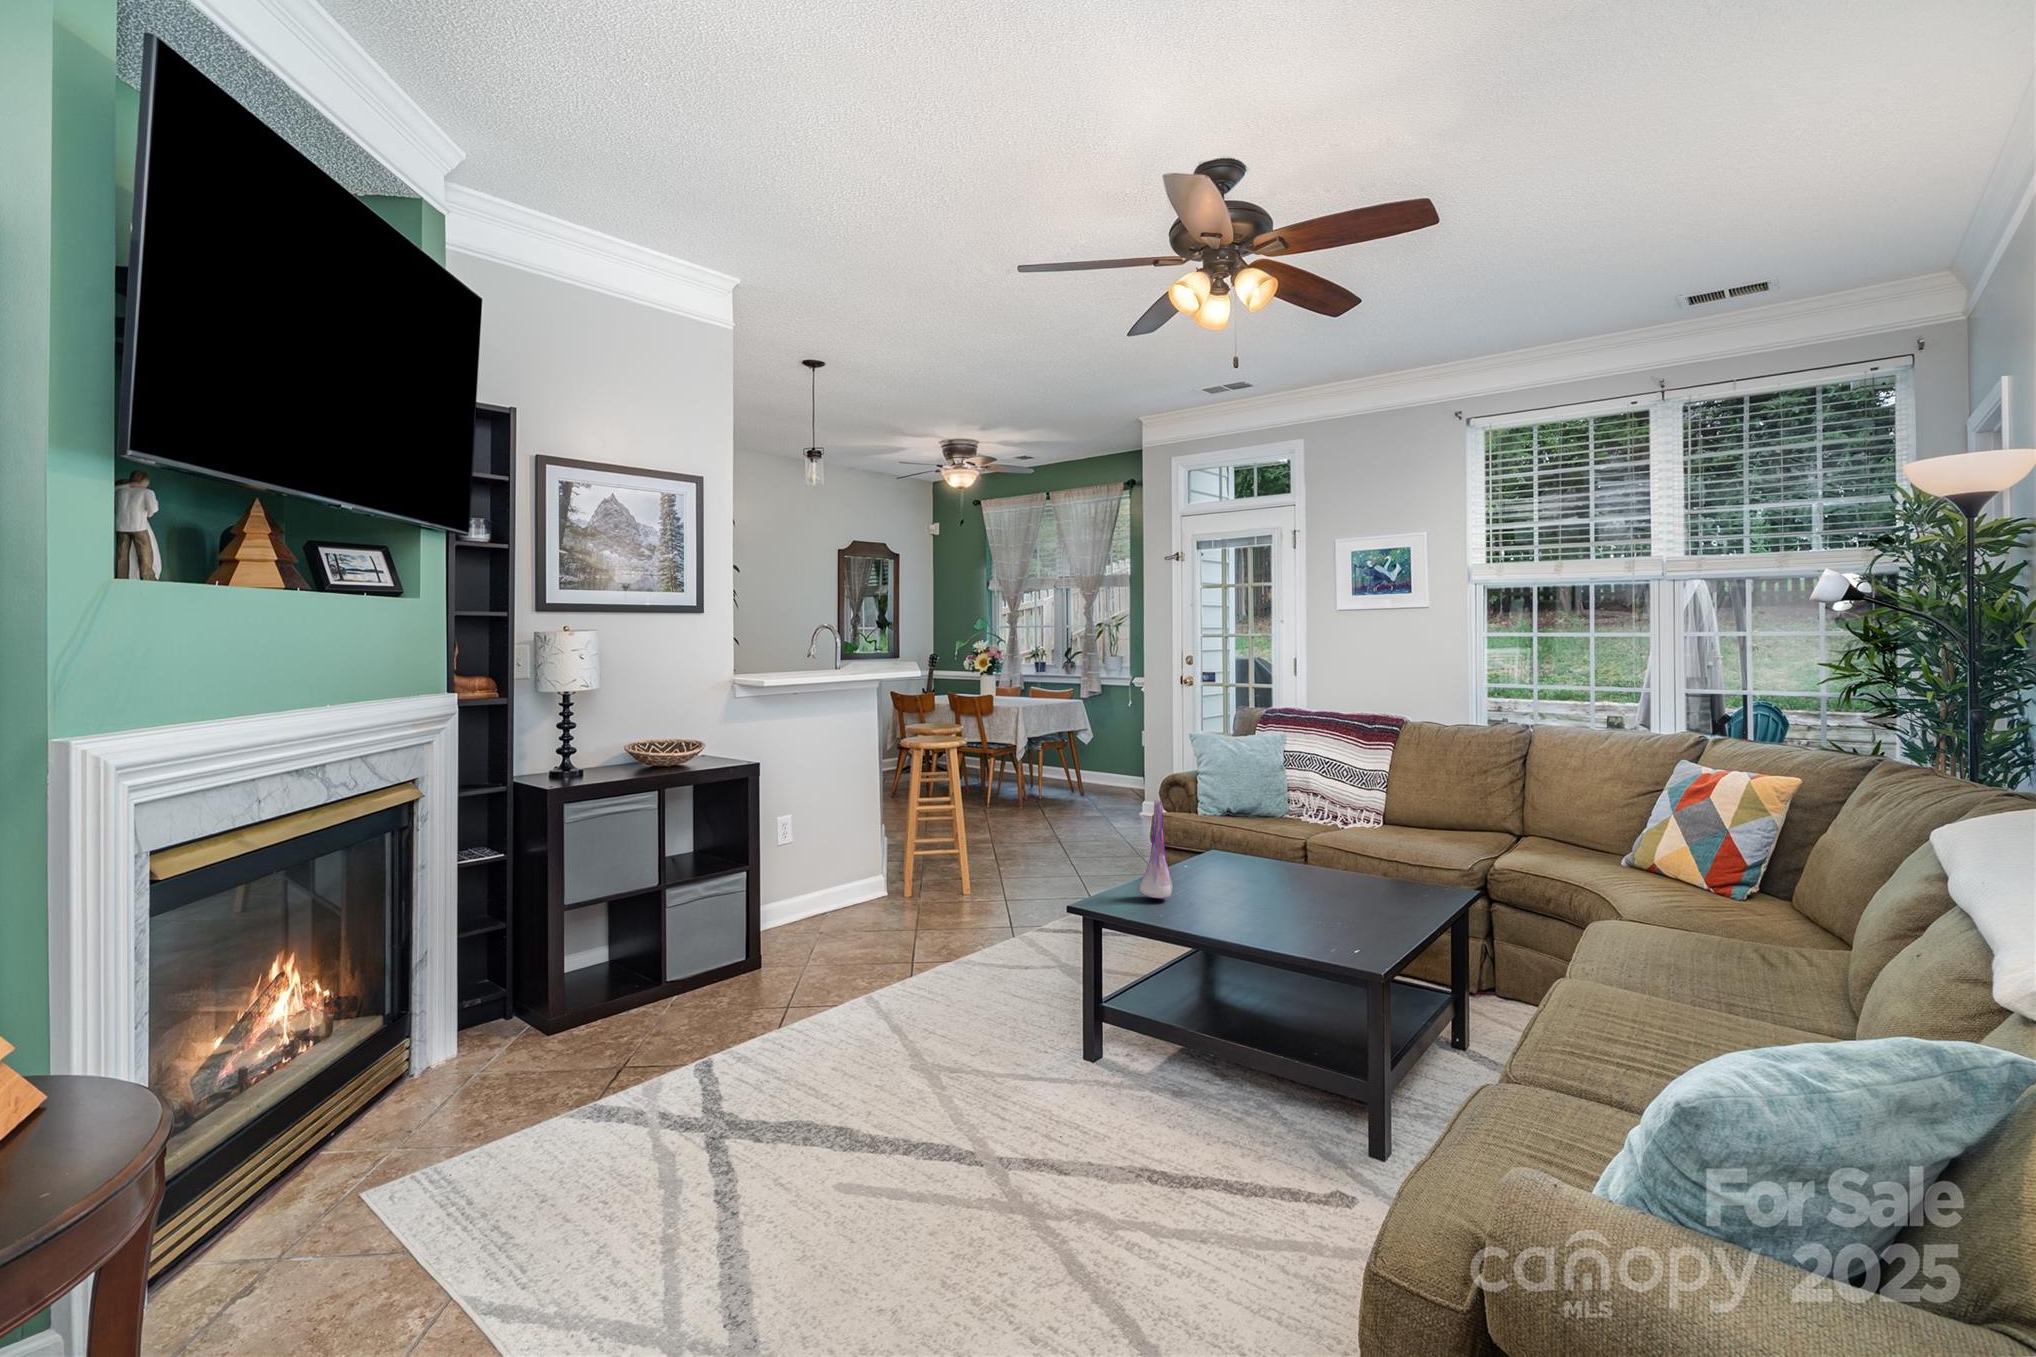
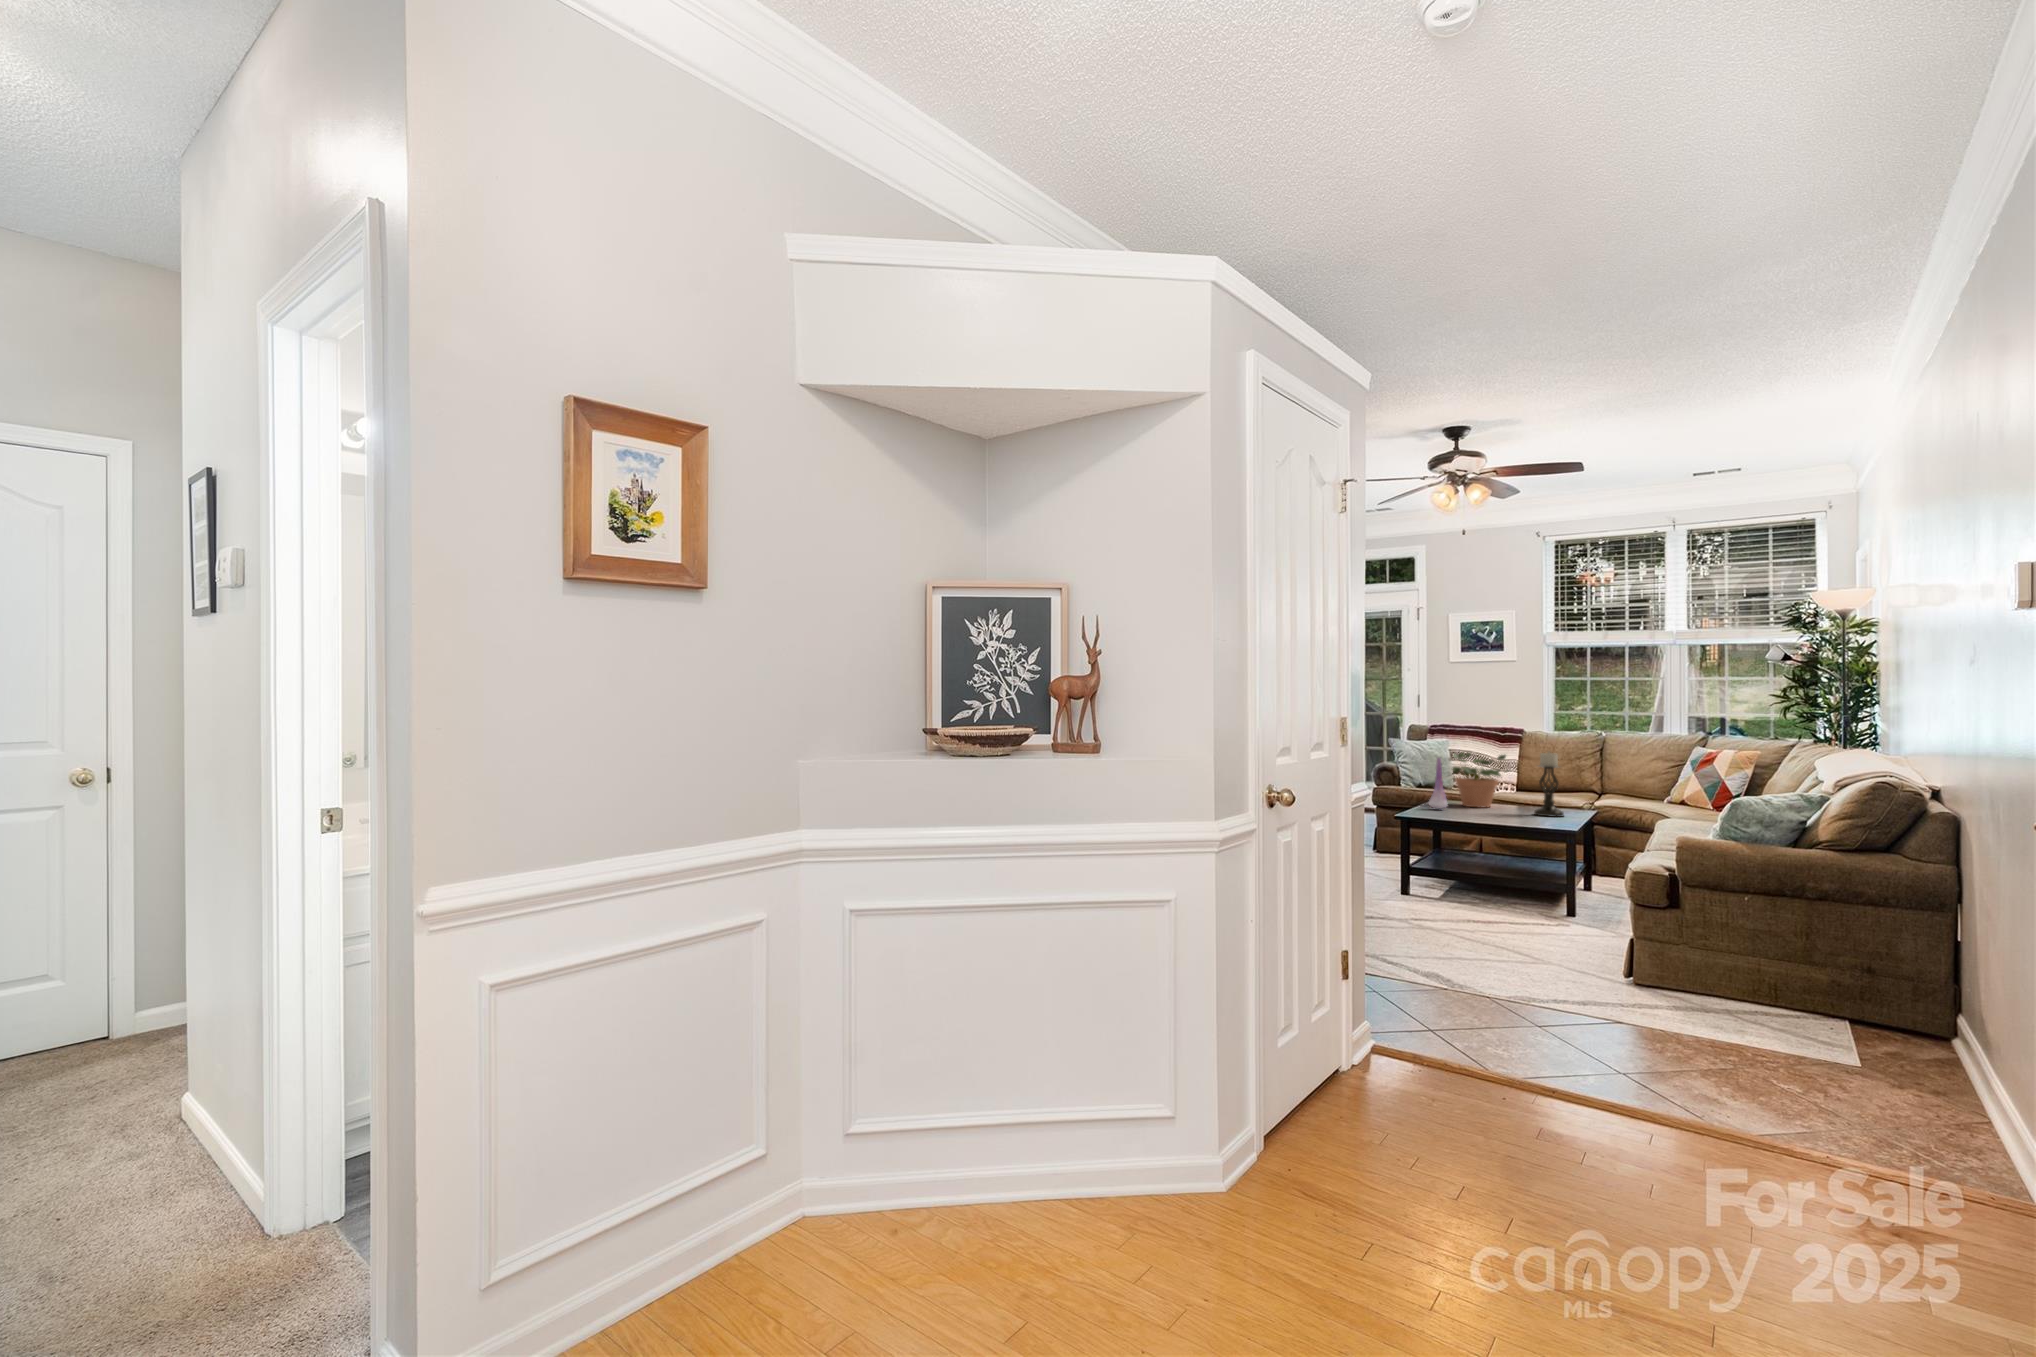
potted plant: none [1193,781,1317,890] -> present [1452,753,1509,808]
candle holder: none [1326,795,1385,931] -> present [1534,752,1564,817]

